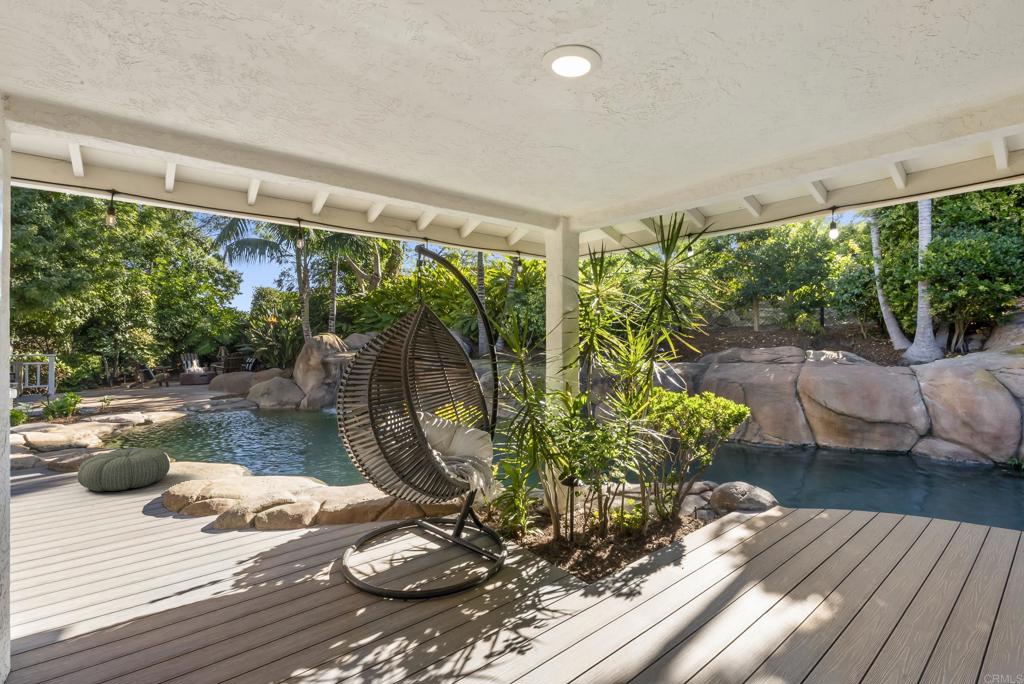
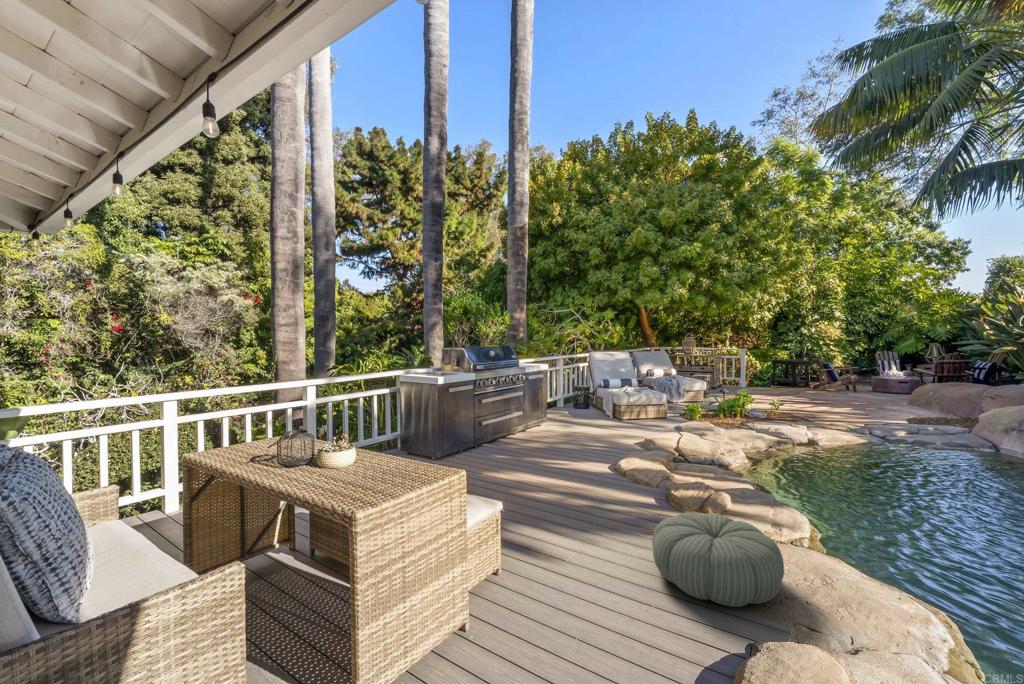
side table: none [83,363,126,389] -> present [771,359,810,387]

